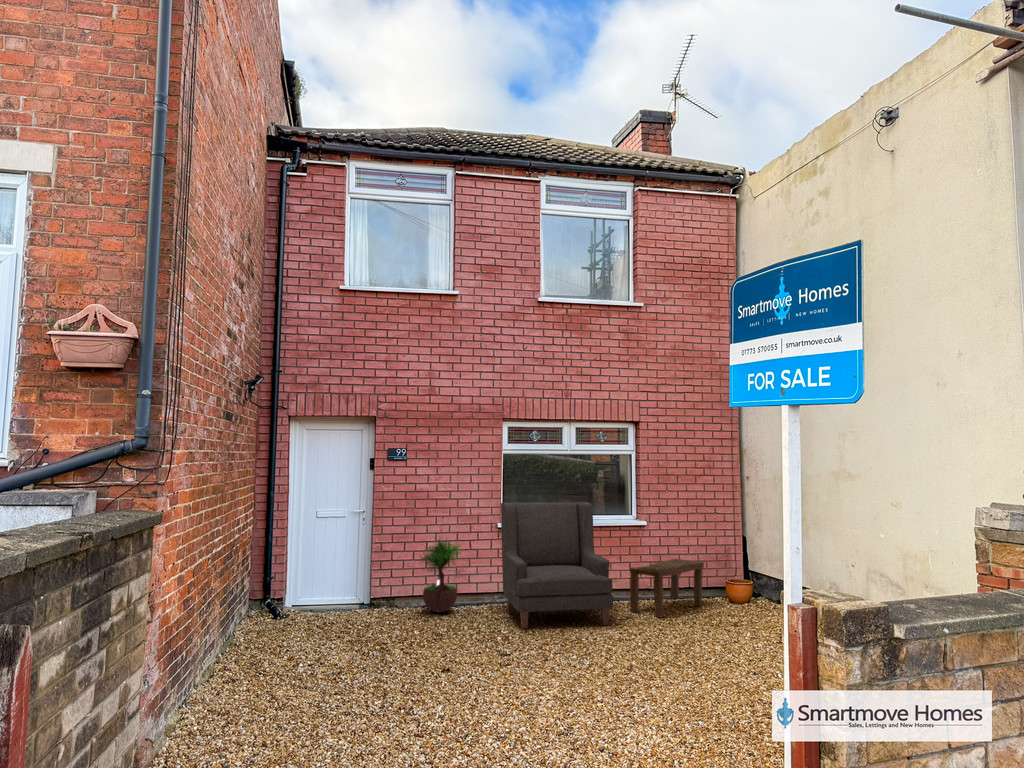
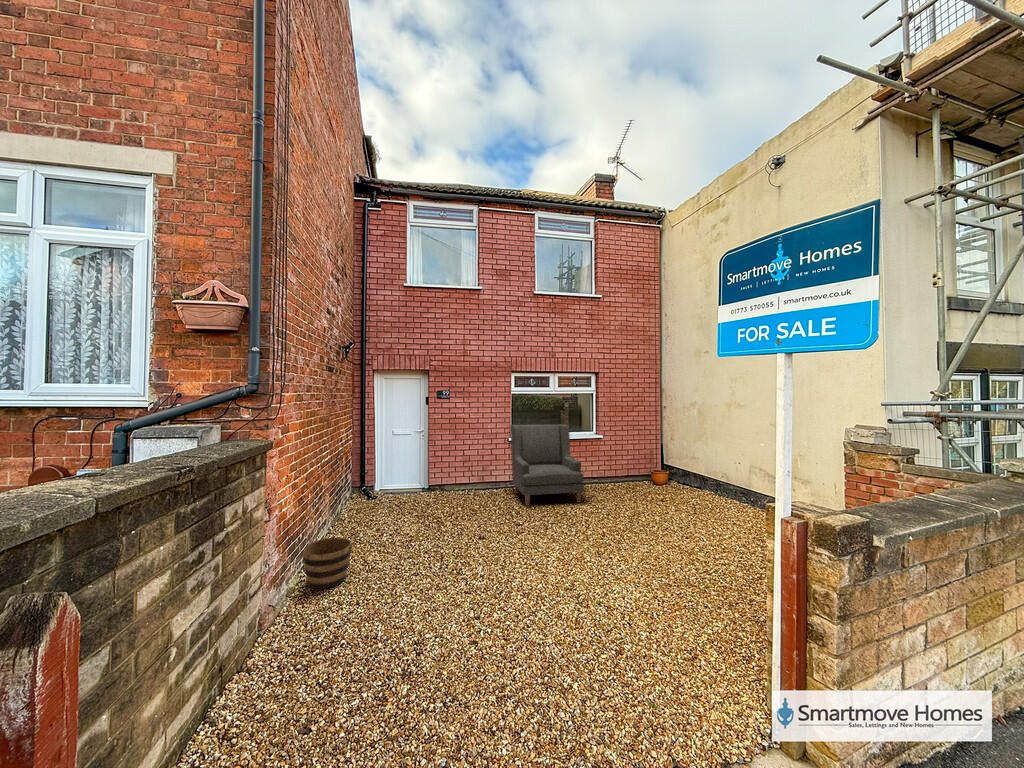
potted tree: present [421,538,461,612] -> none [458,445,488,495]
bench: present [630,559,704,617] -> none [593,459,639,497]
bucket: none [187,662,259,733] -> present [302,538,353,589]

